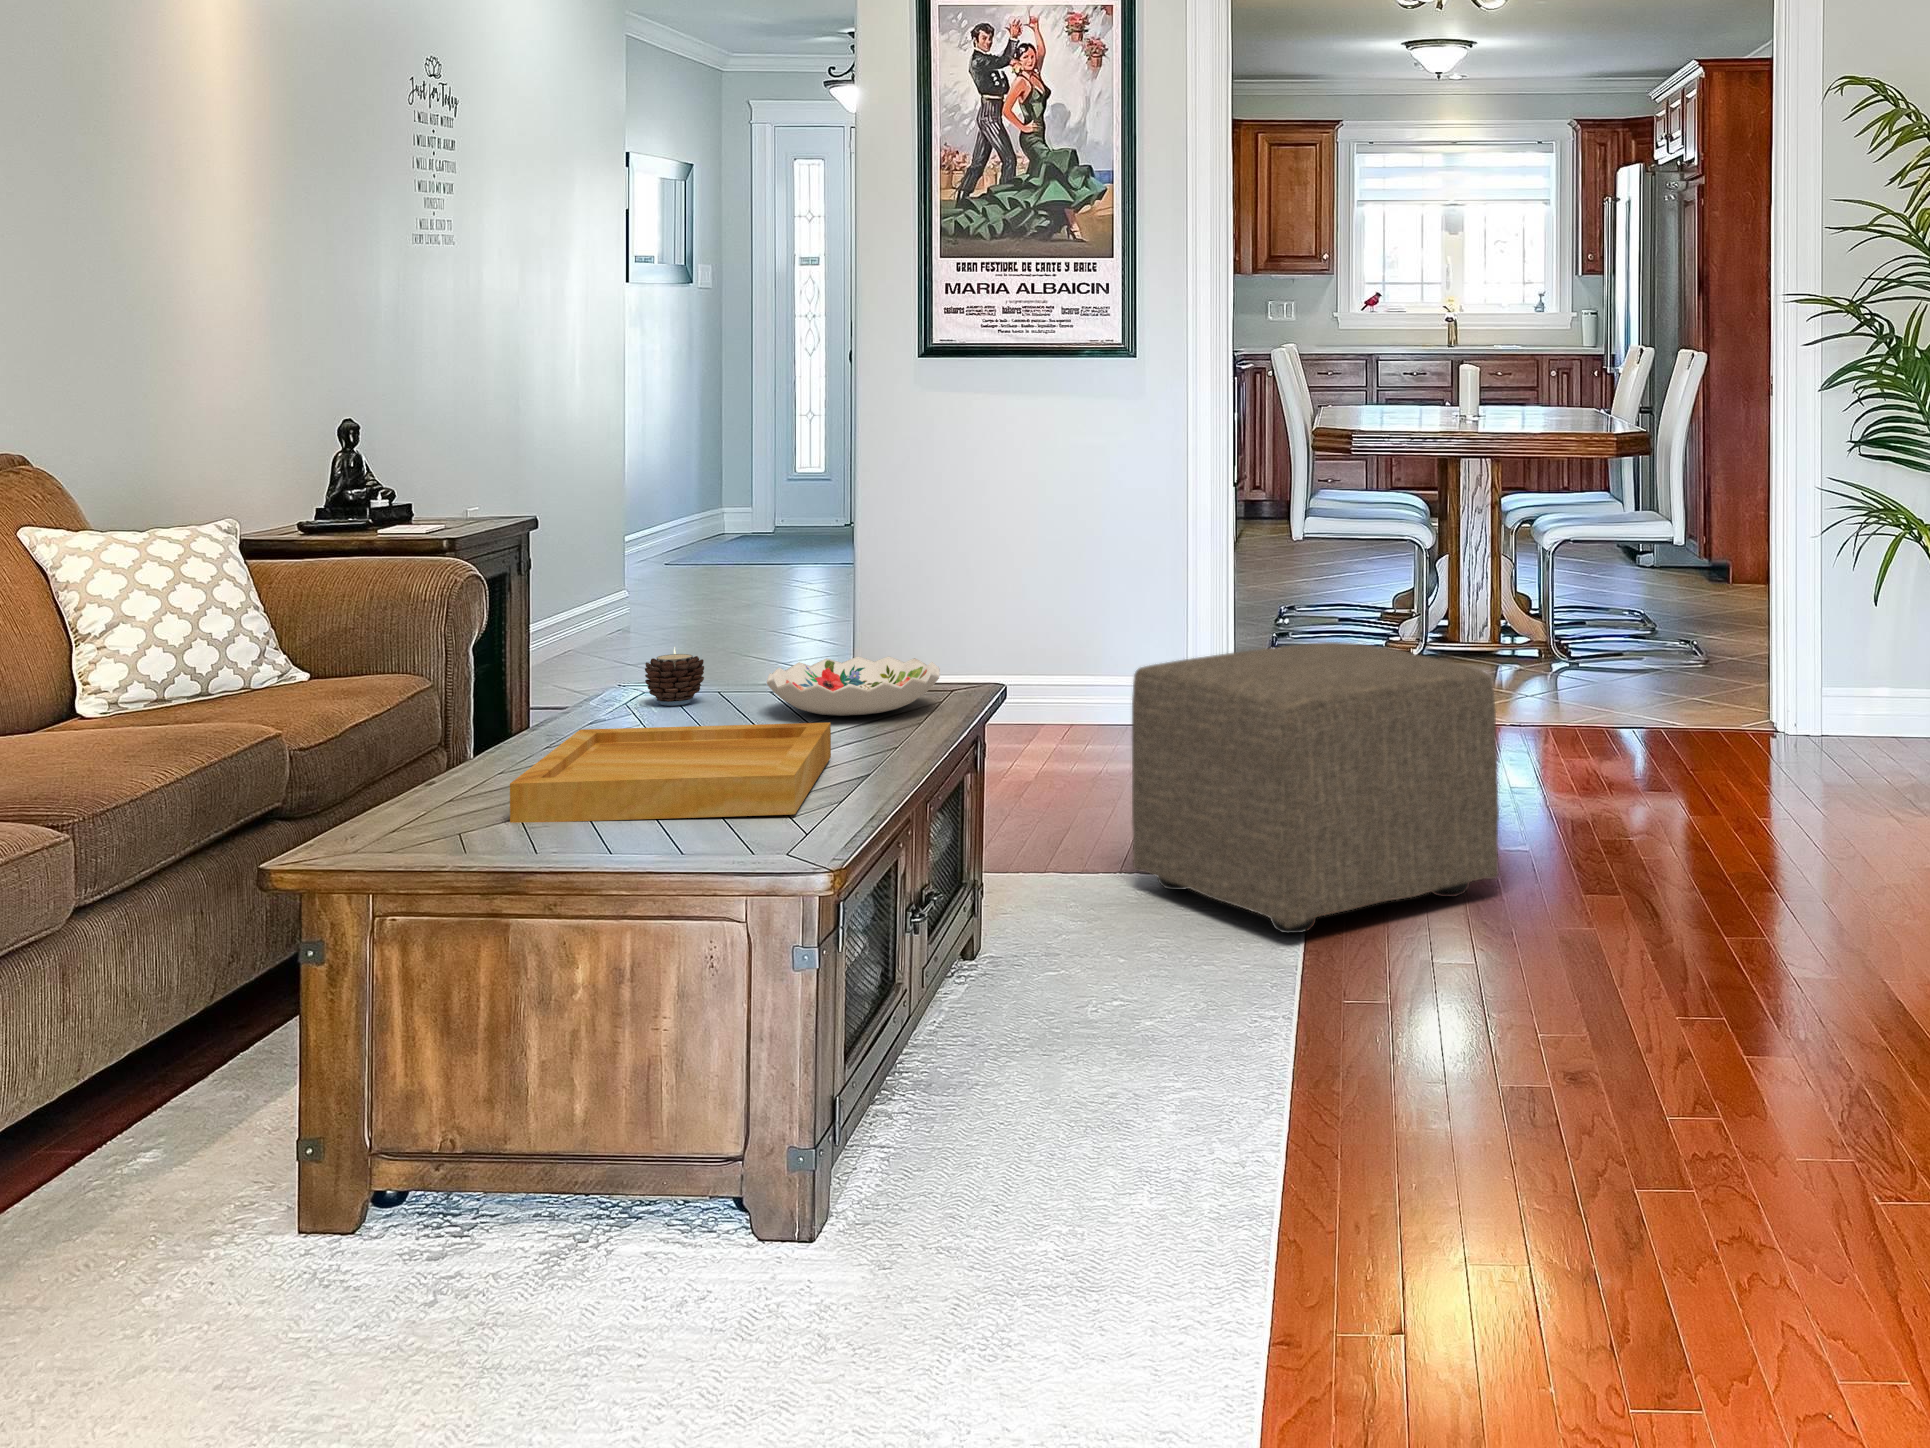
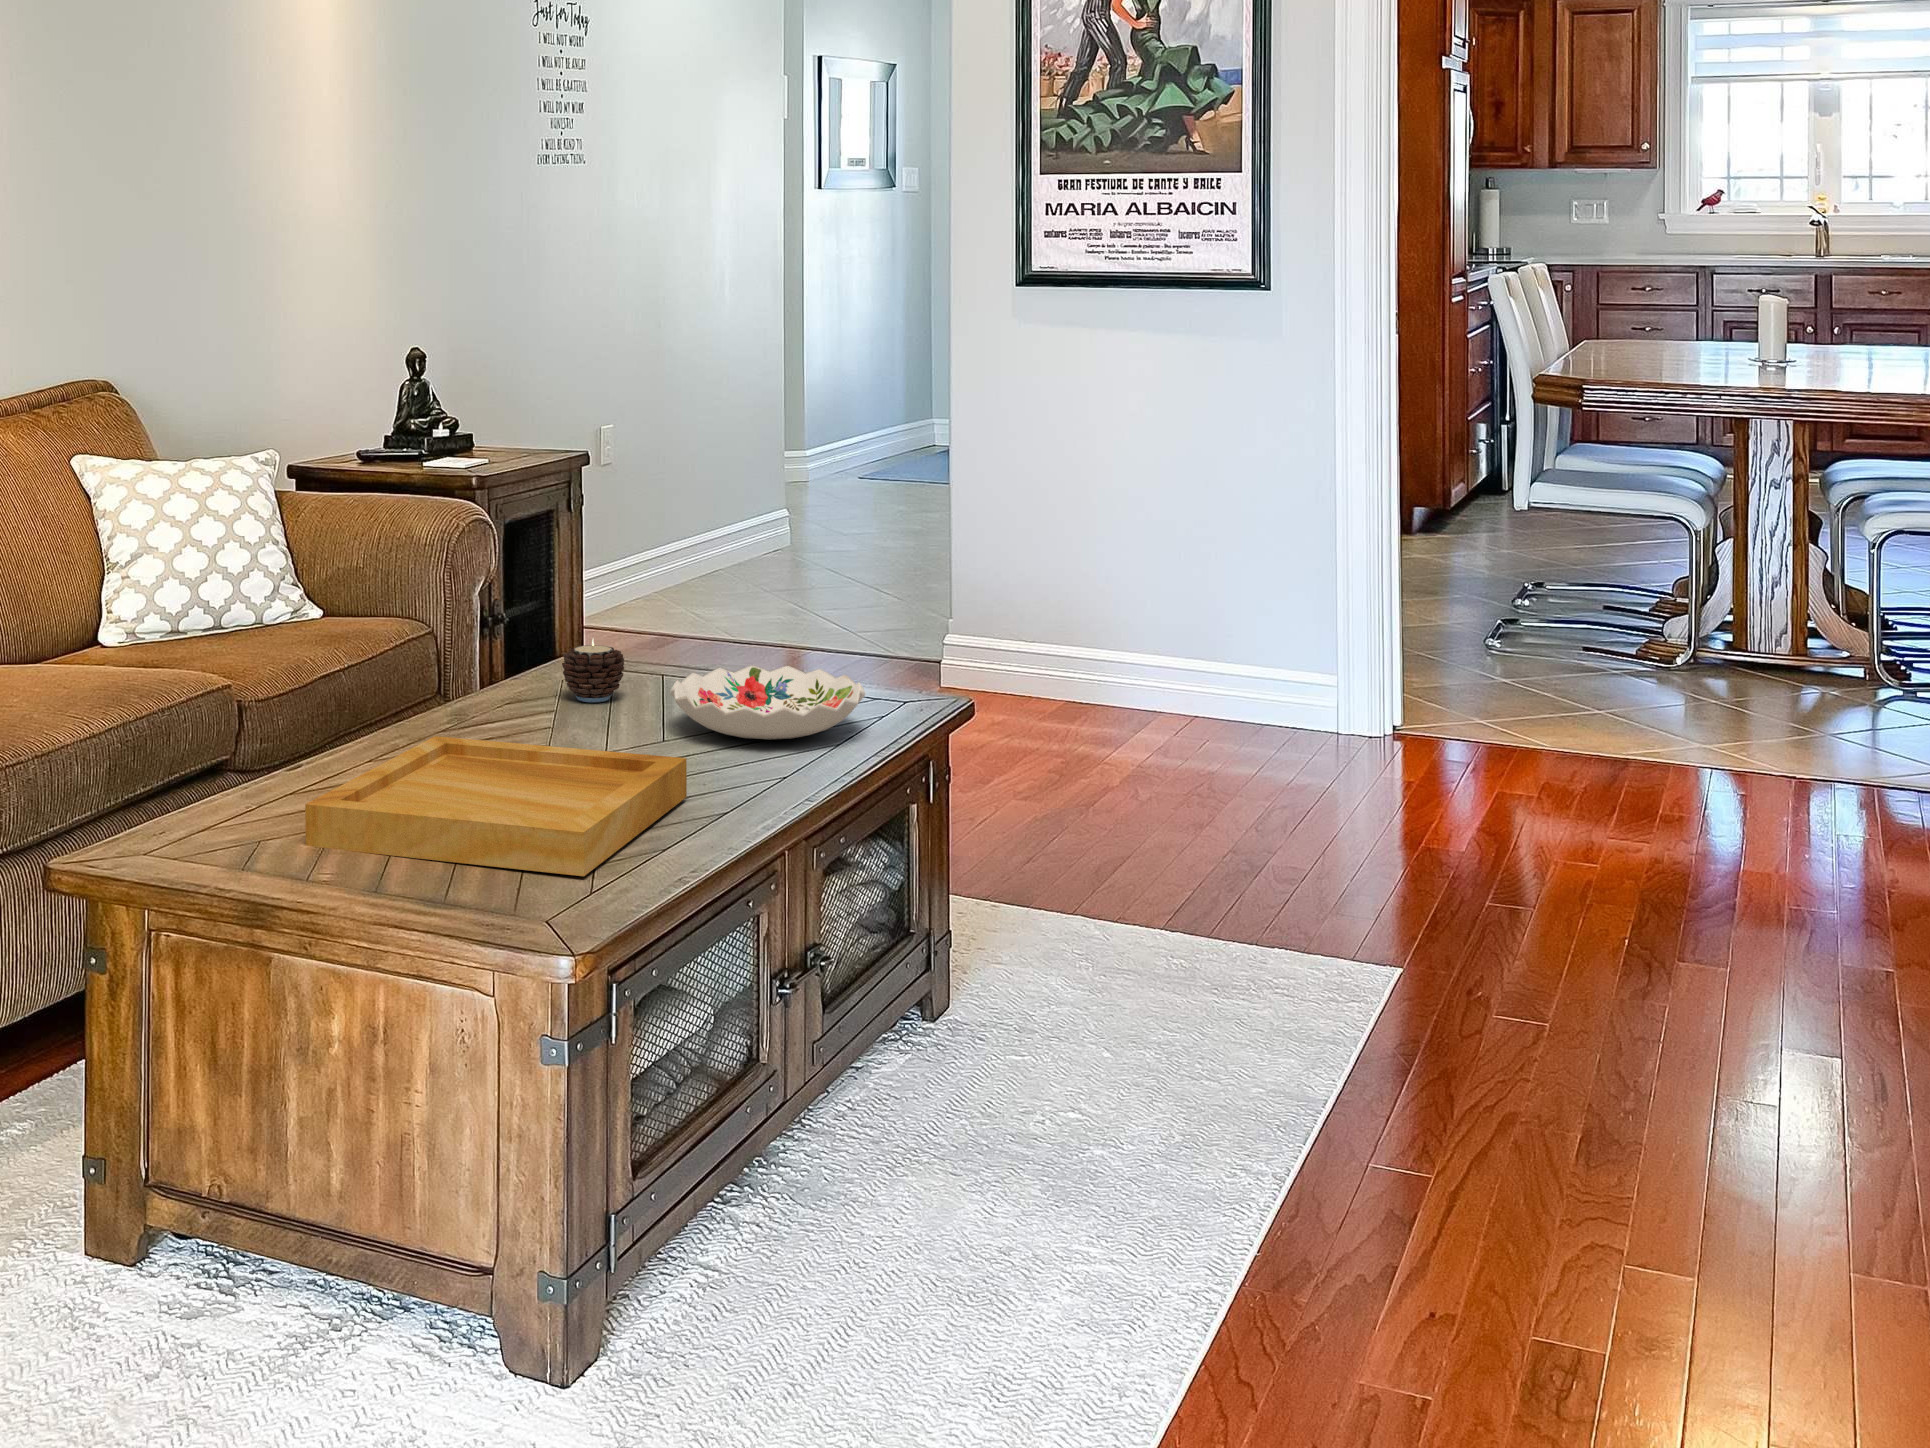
ottoman: present [1132,642,1499,933] -> none [1145,682,1614,1051]

